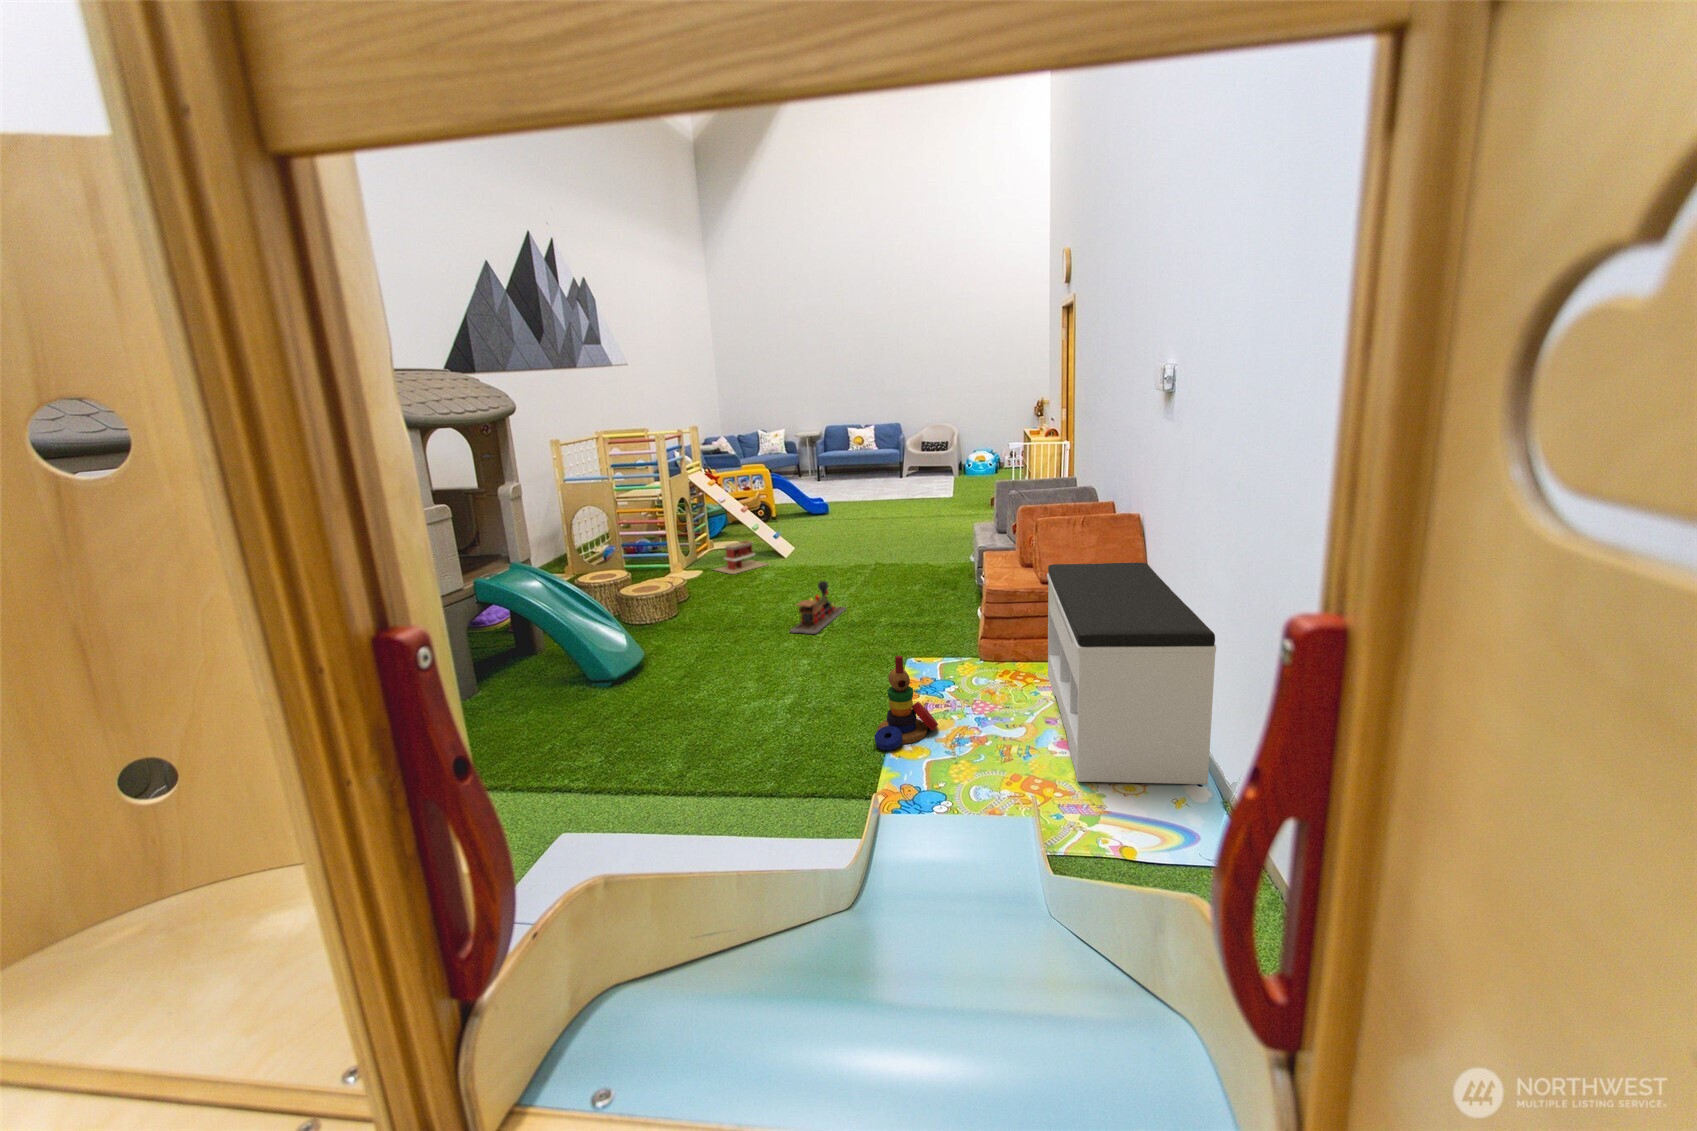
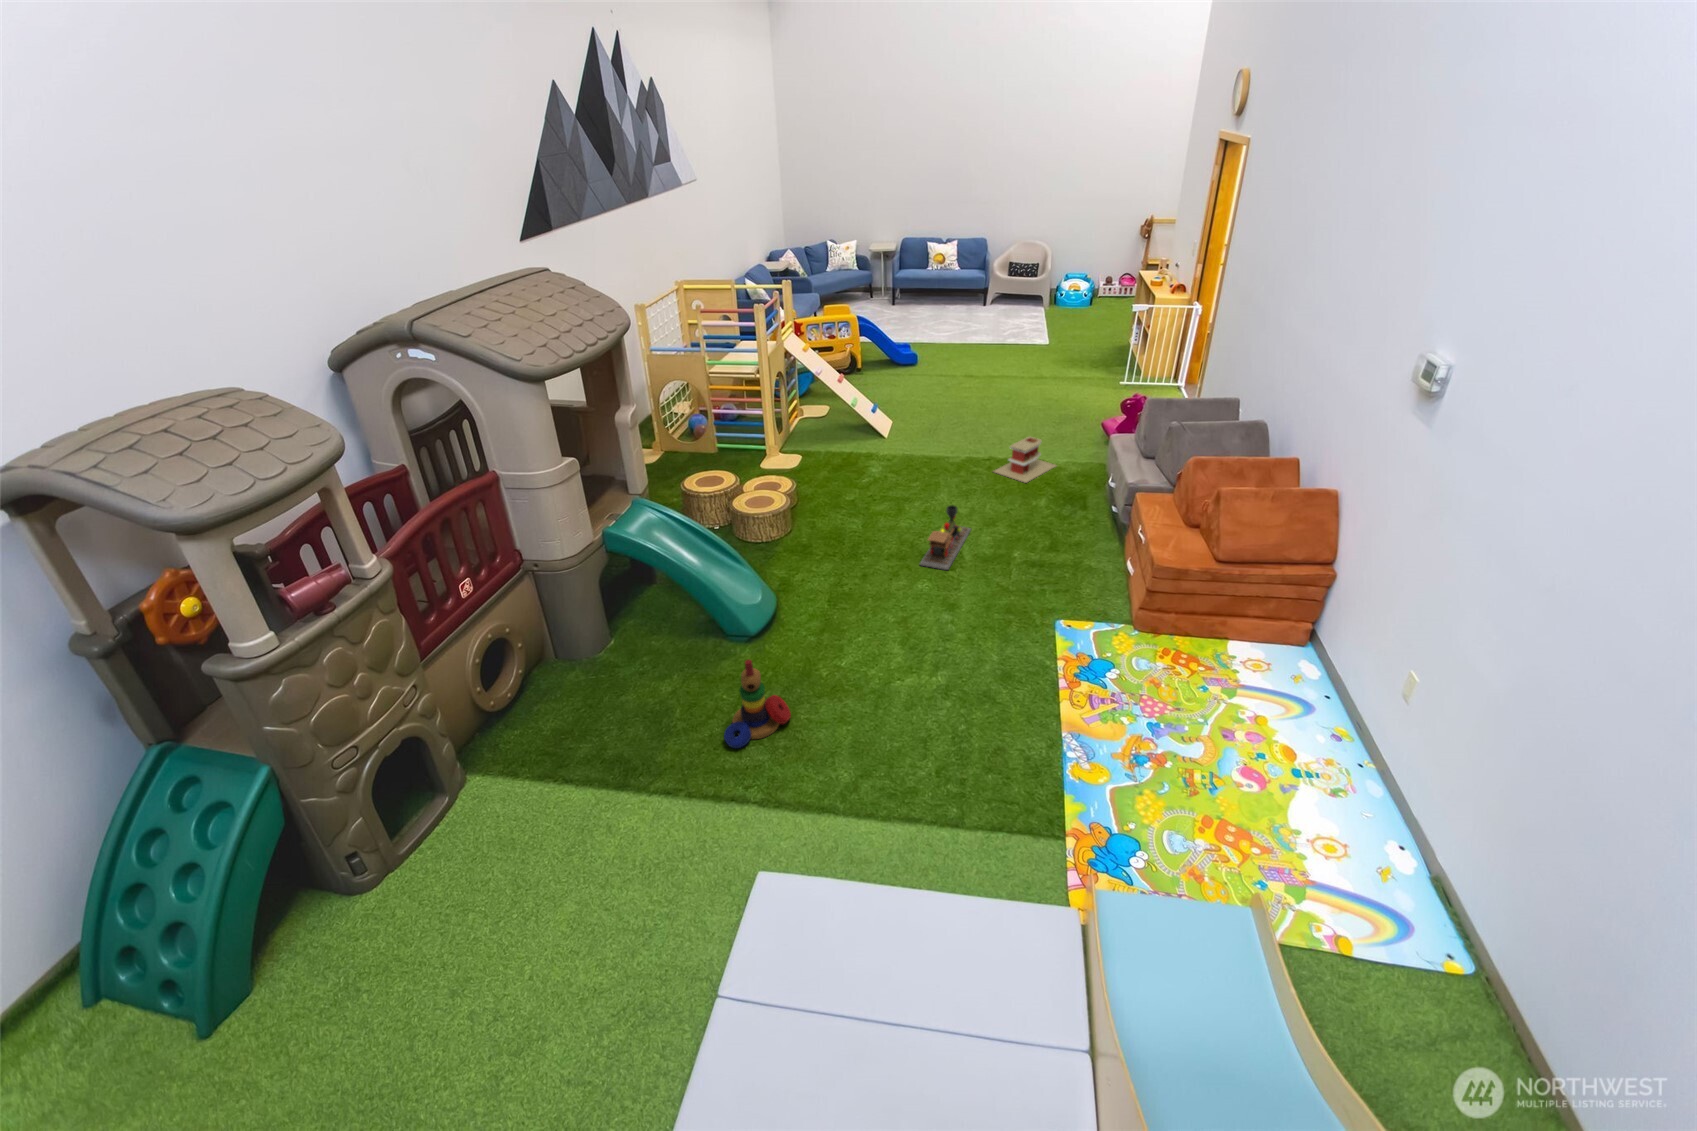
toy house: present [715,540,768,574] -> present [994,437,1056,482]
bench: present [1047,563,1216,784] -> none [1210,558,1475,850]
stacking toy: present [875,656,938,750] -> present [724,660,791,748]

